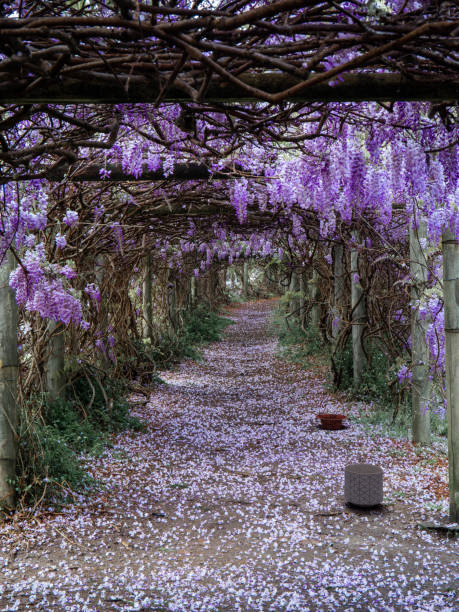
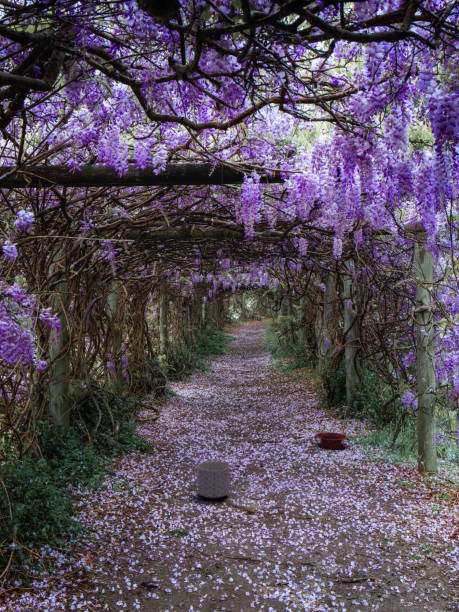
planter: present [344,464,383,507] -> present [198,461,229,499]

